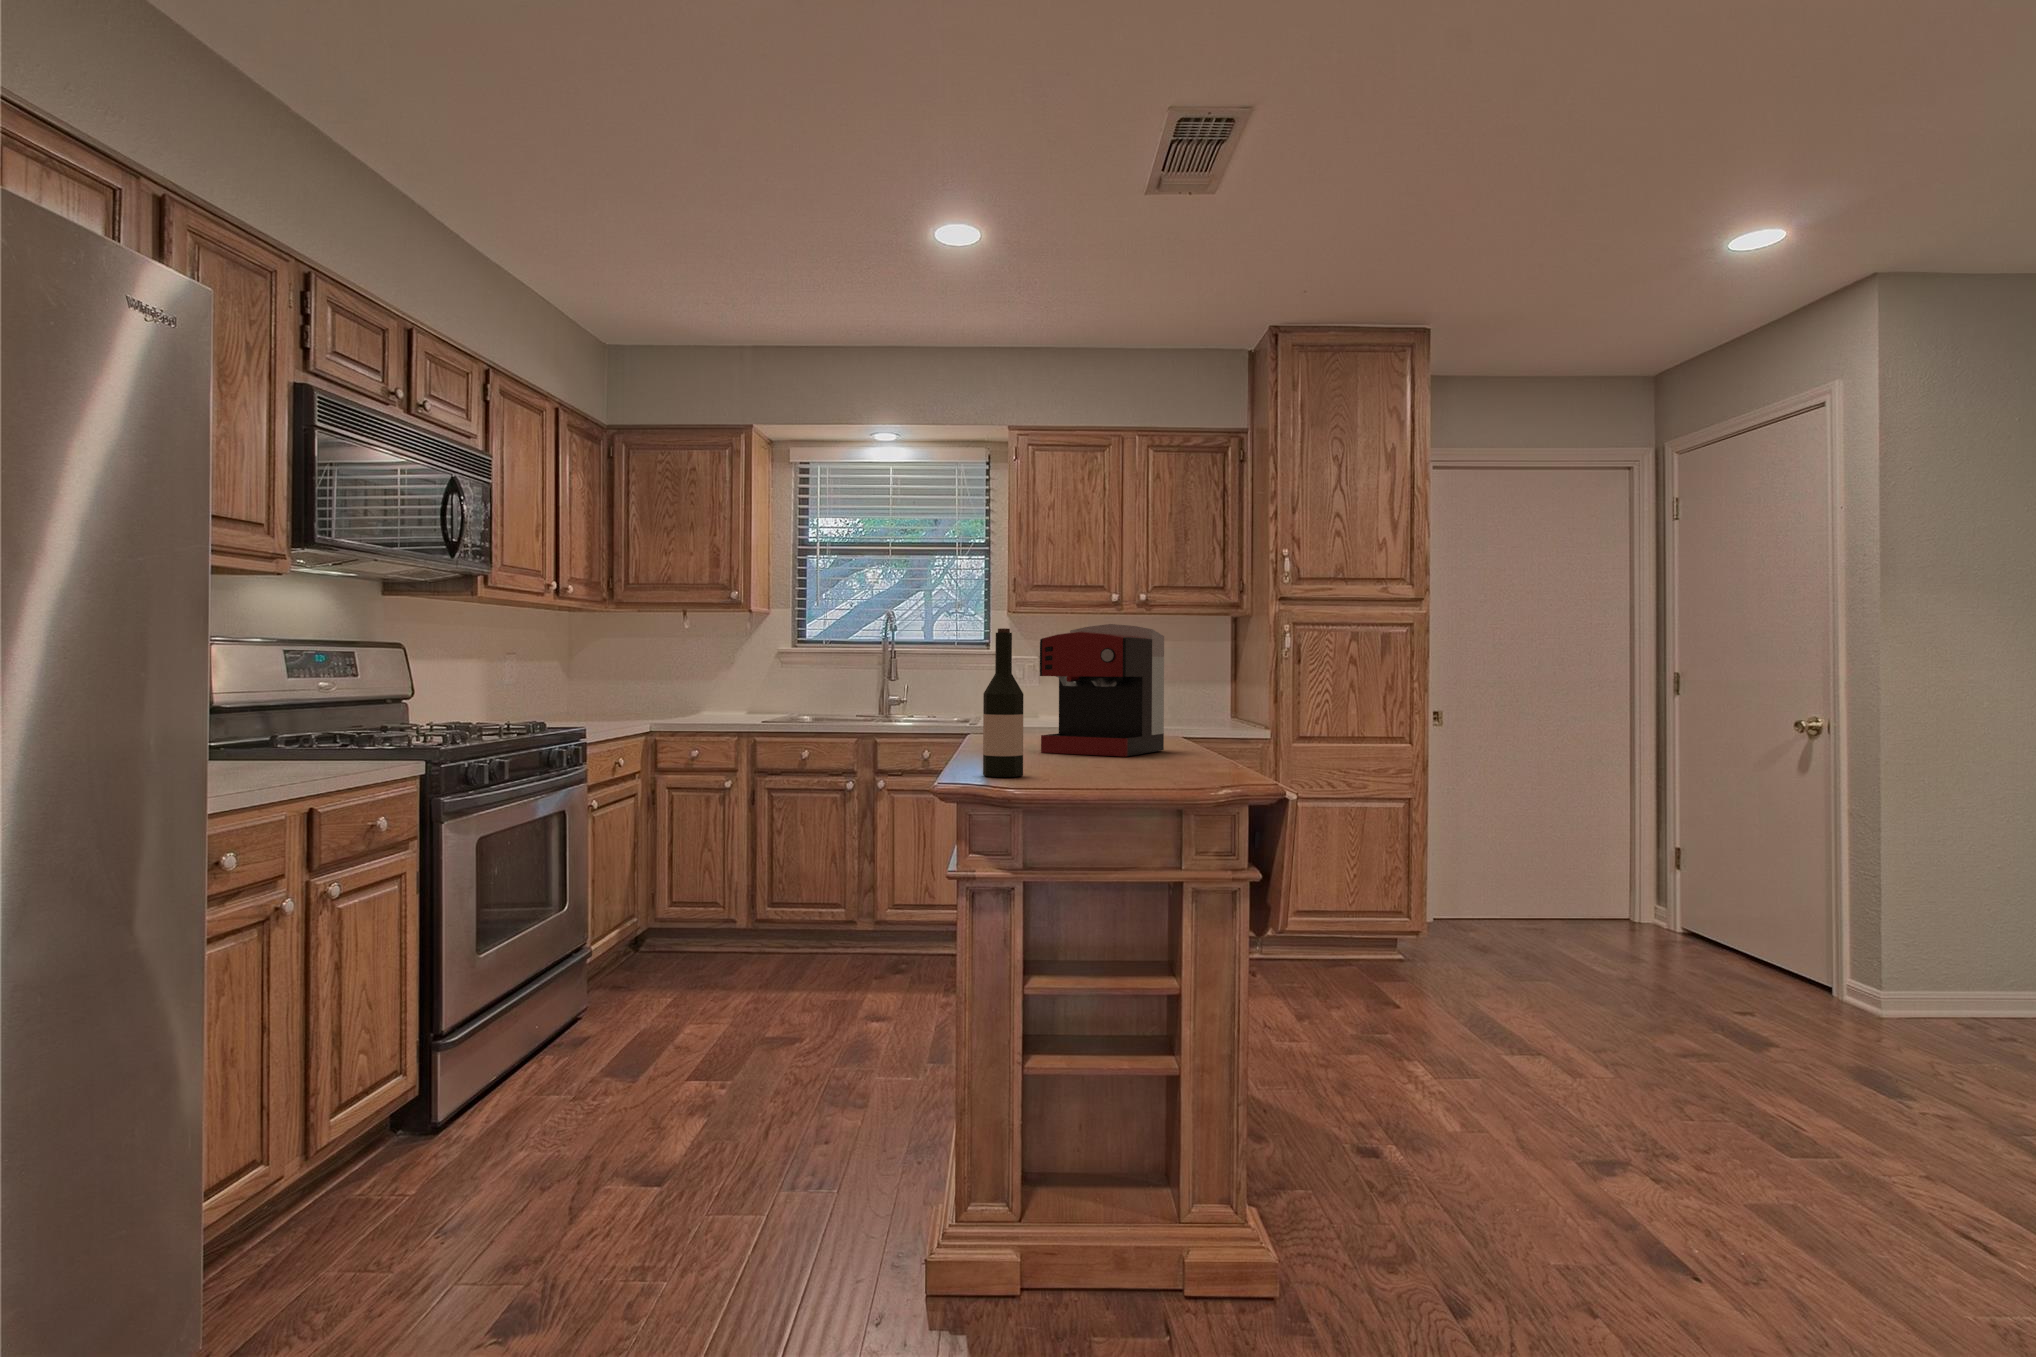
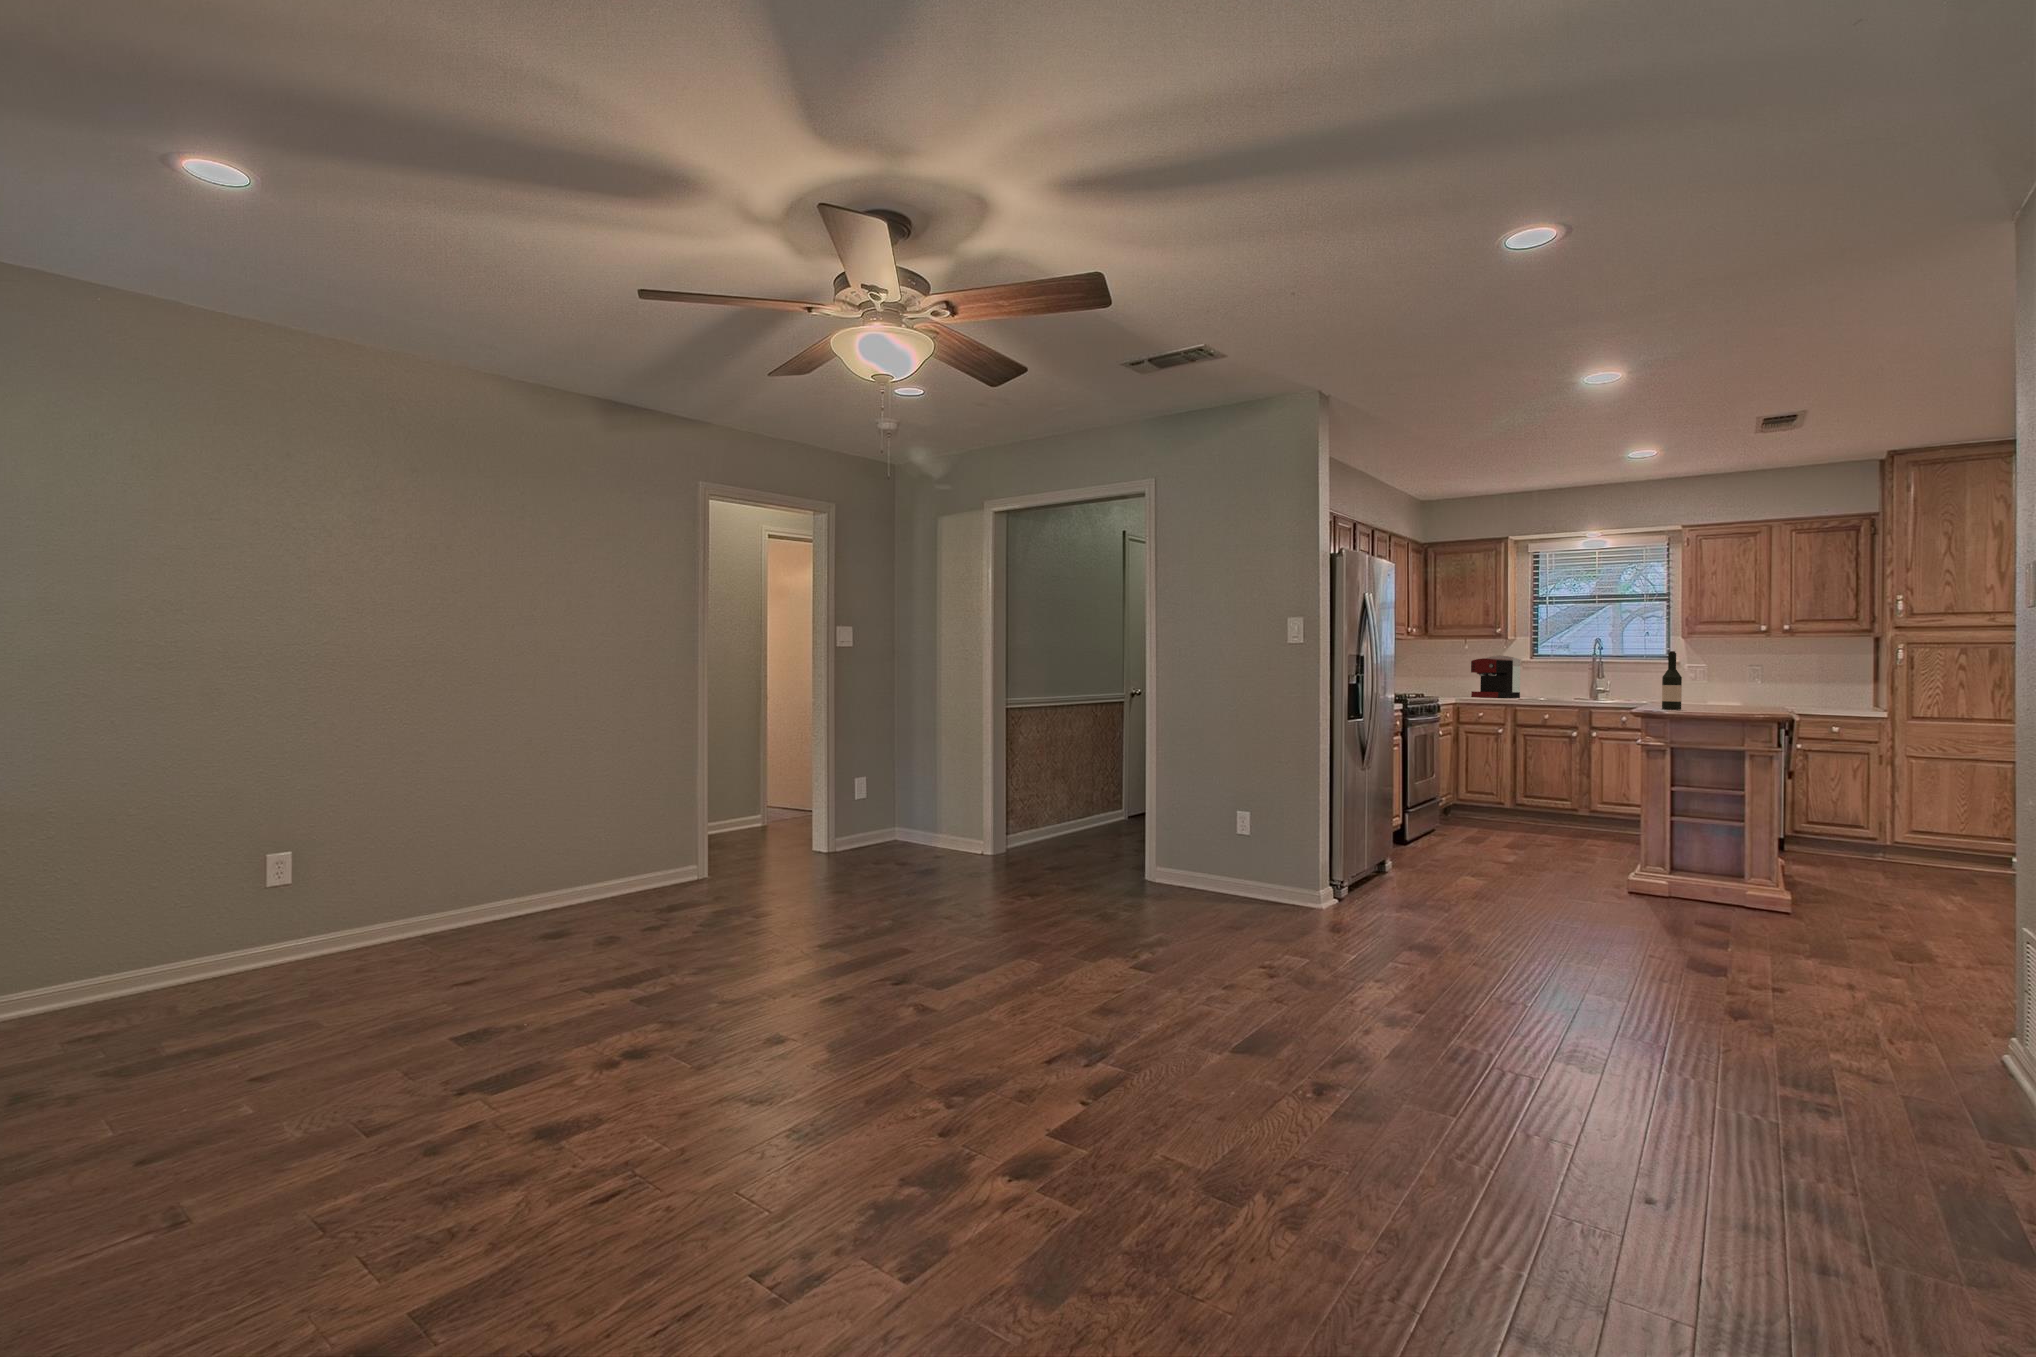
coffee maker: present [1040,624,1164,756] -> present [1471,655,1520,698]

